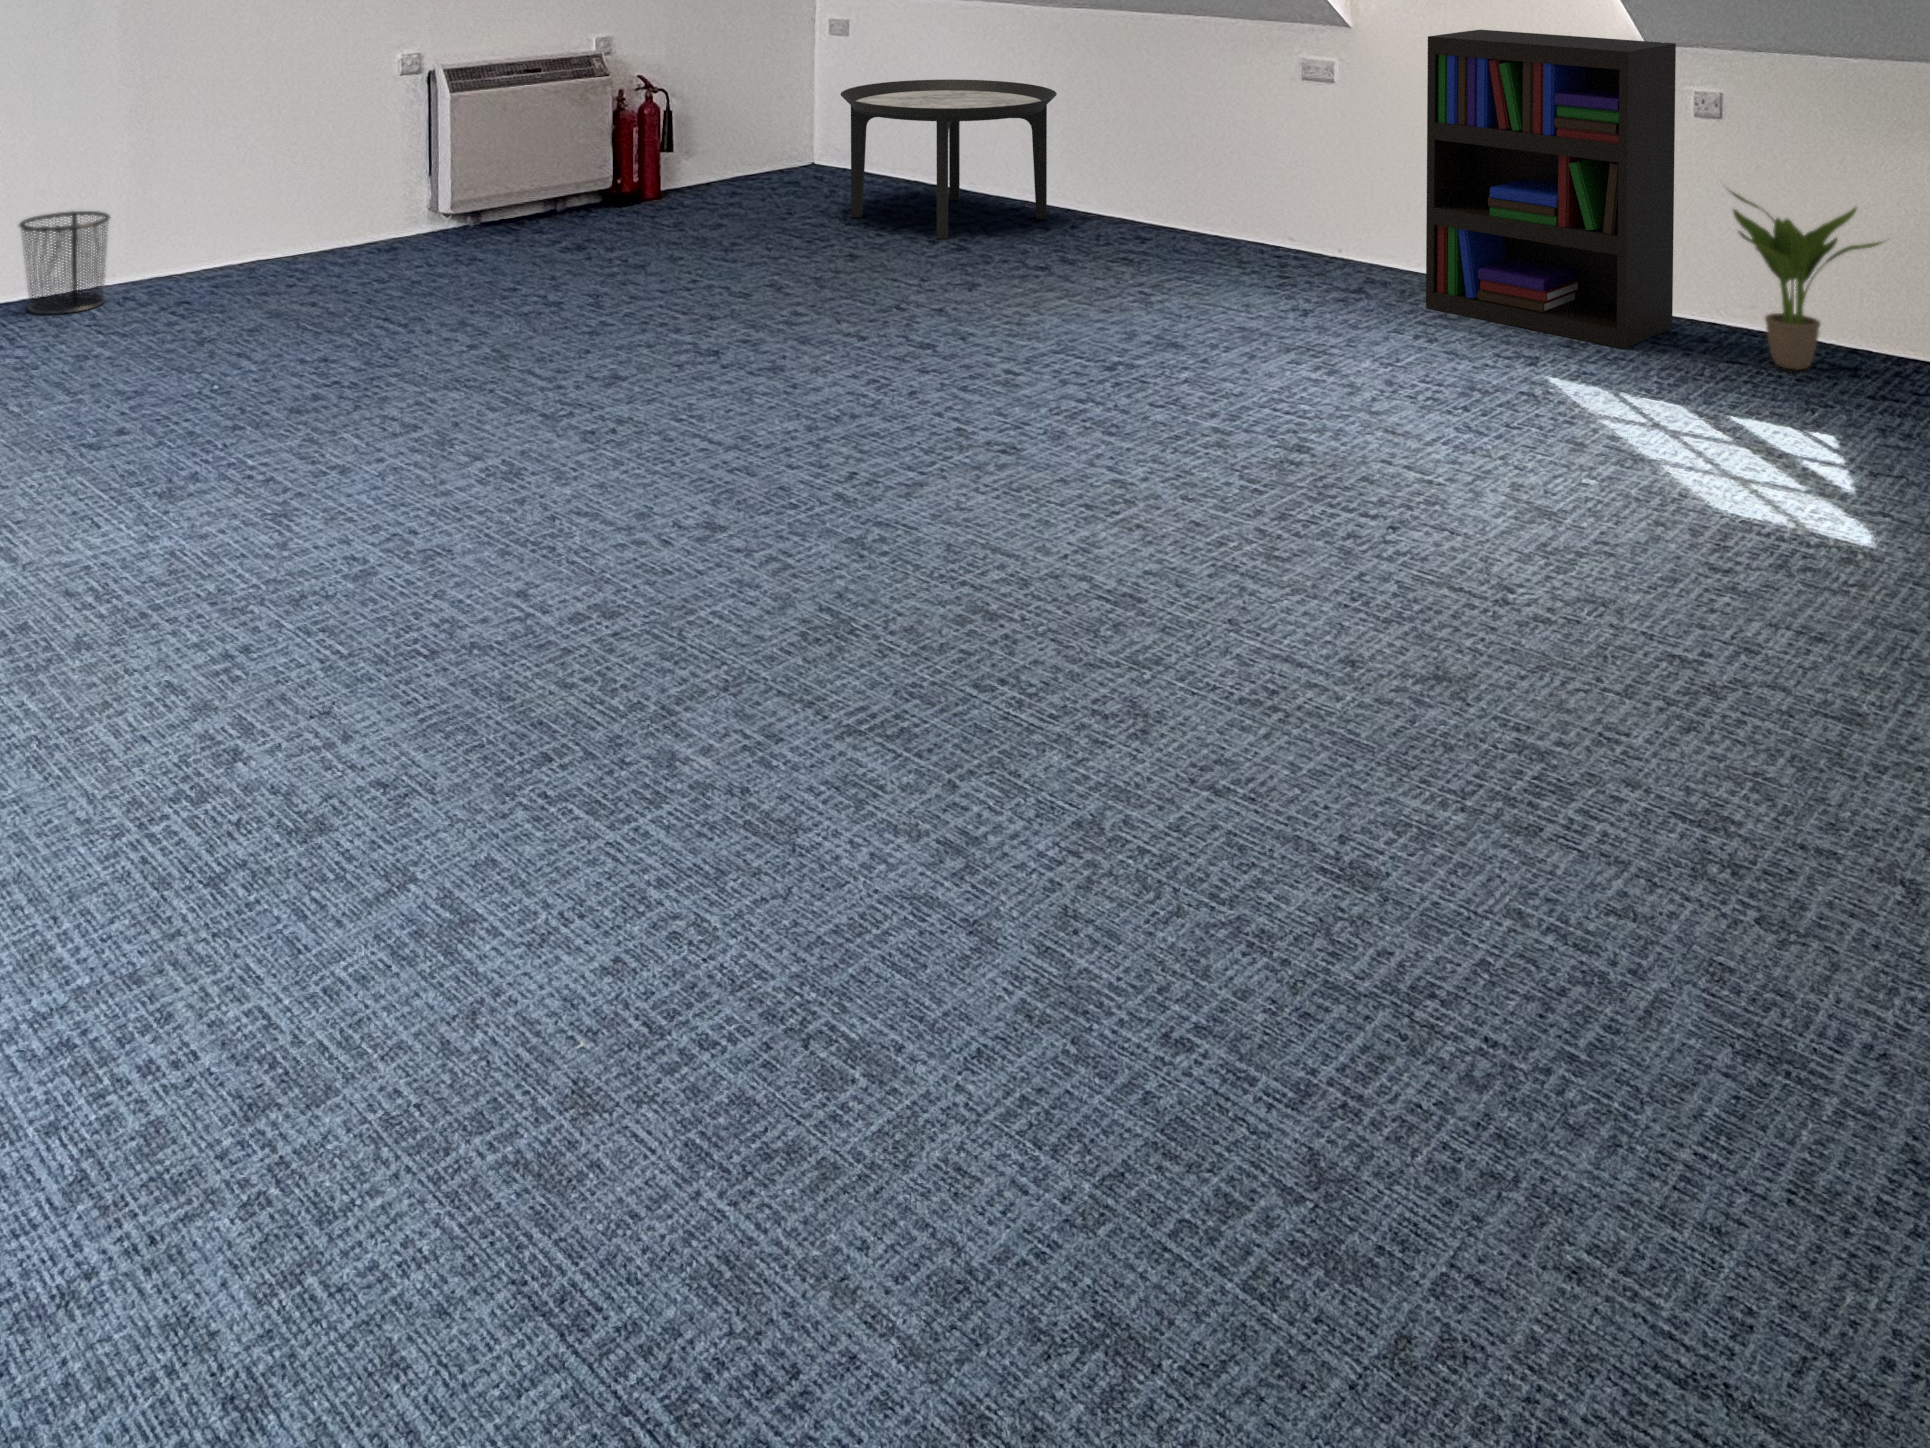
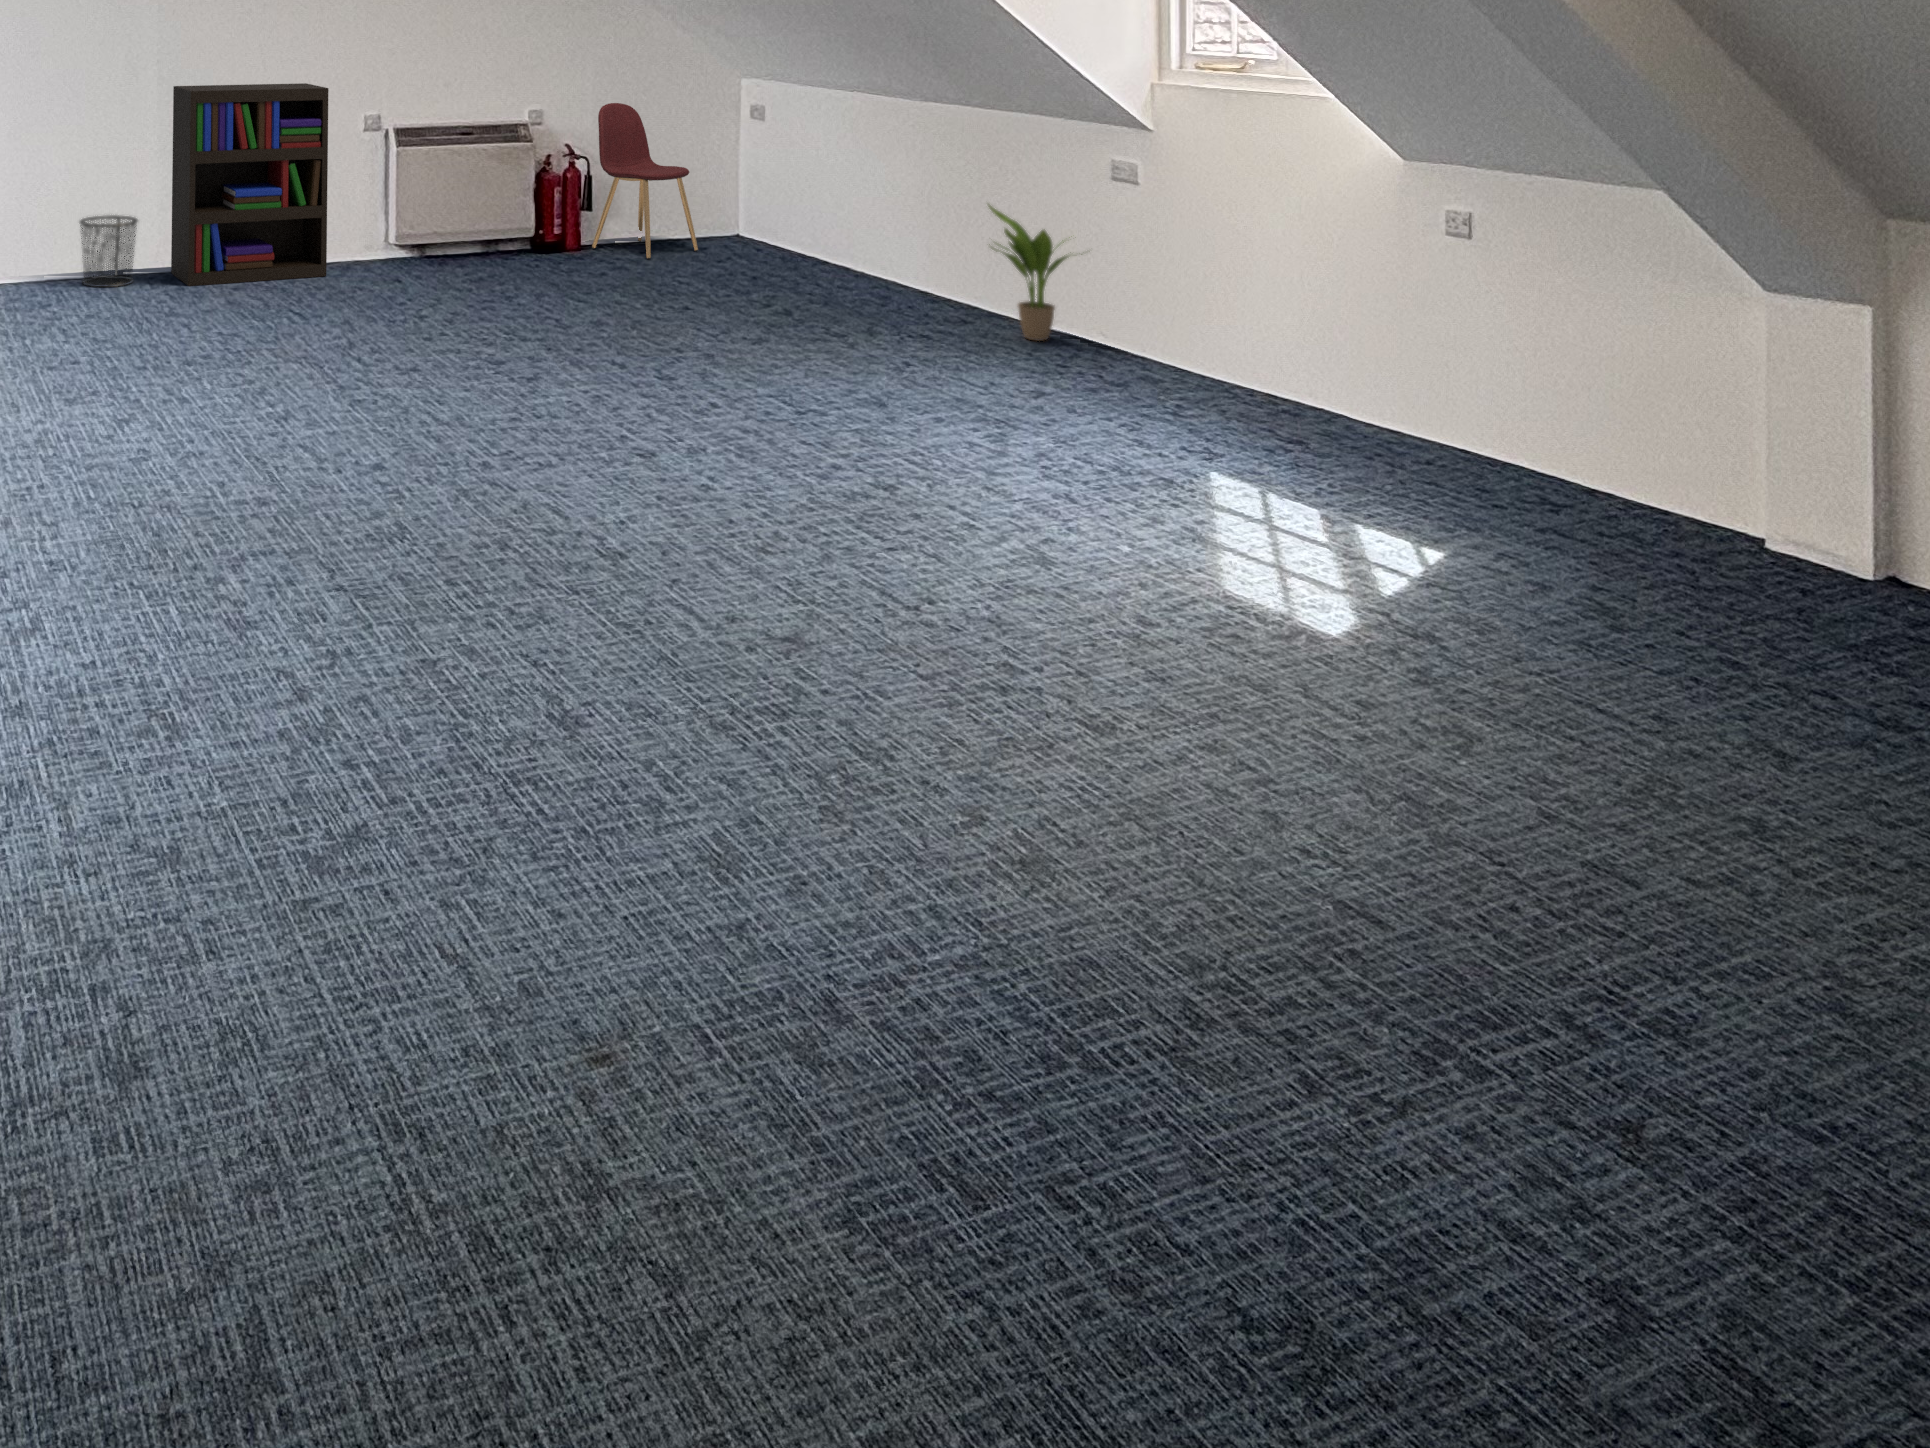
chair: none [677,21,800,202] -> present [592,103,698,259]
bookshelf: present [1426,30,1676,349] -> present [171,83,329,286]
round table: present [841,79,1057,239] -> none [707,164,901,302]
potted plant: present [1730,191,1882,370] -> present [988,205,1082,341]

